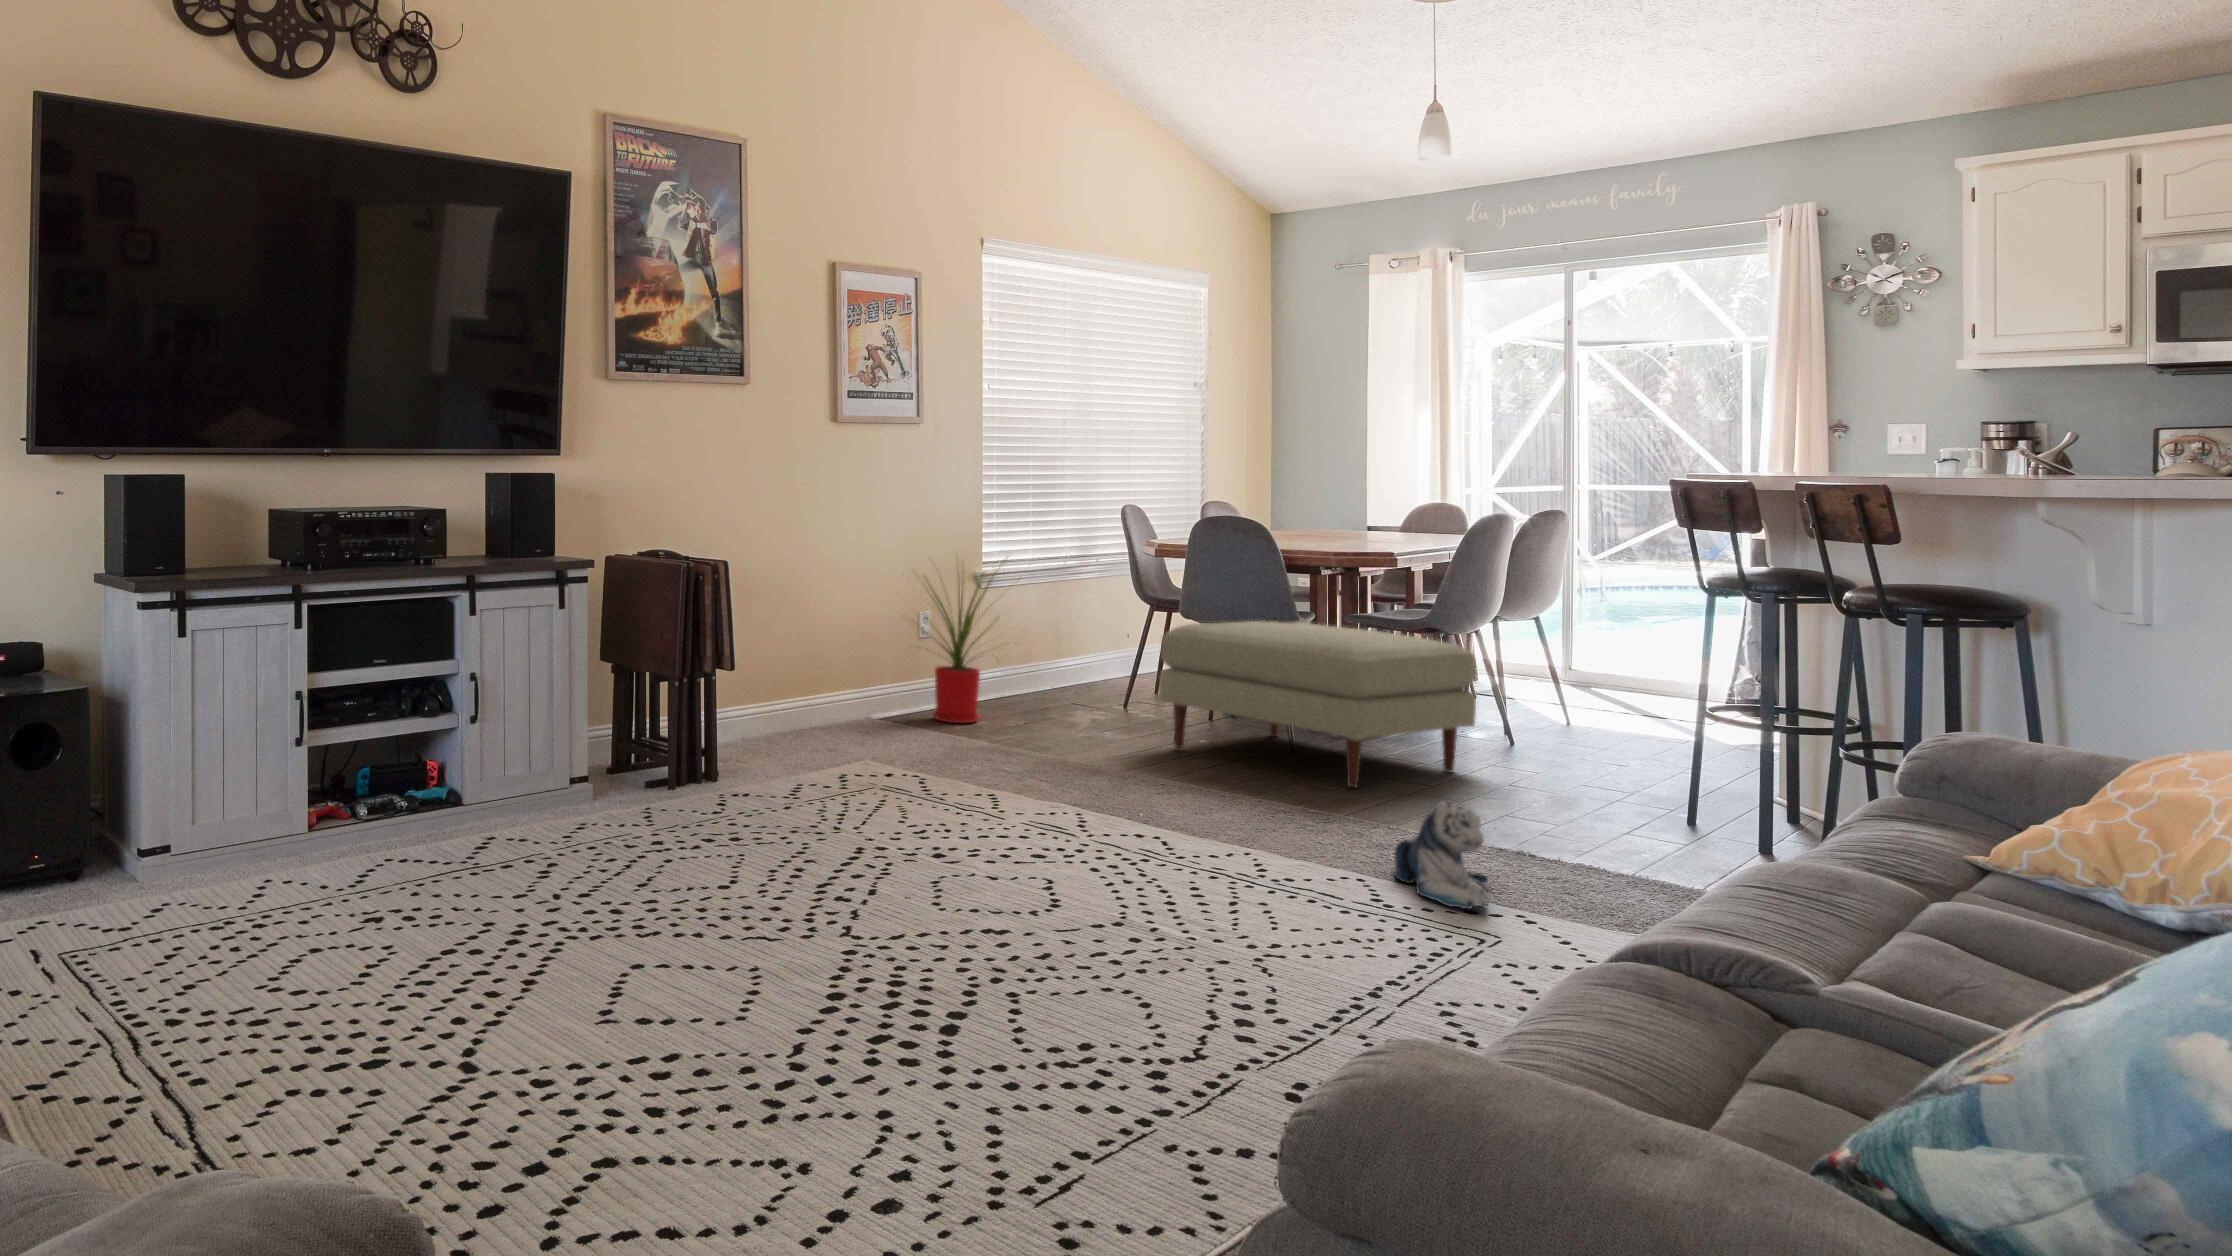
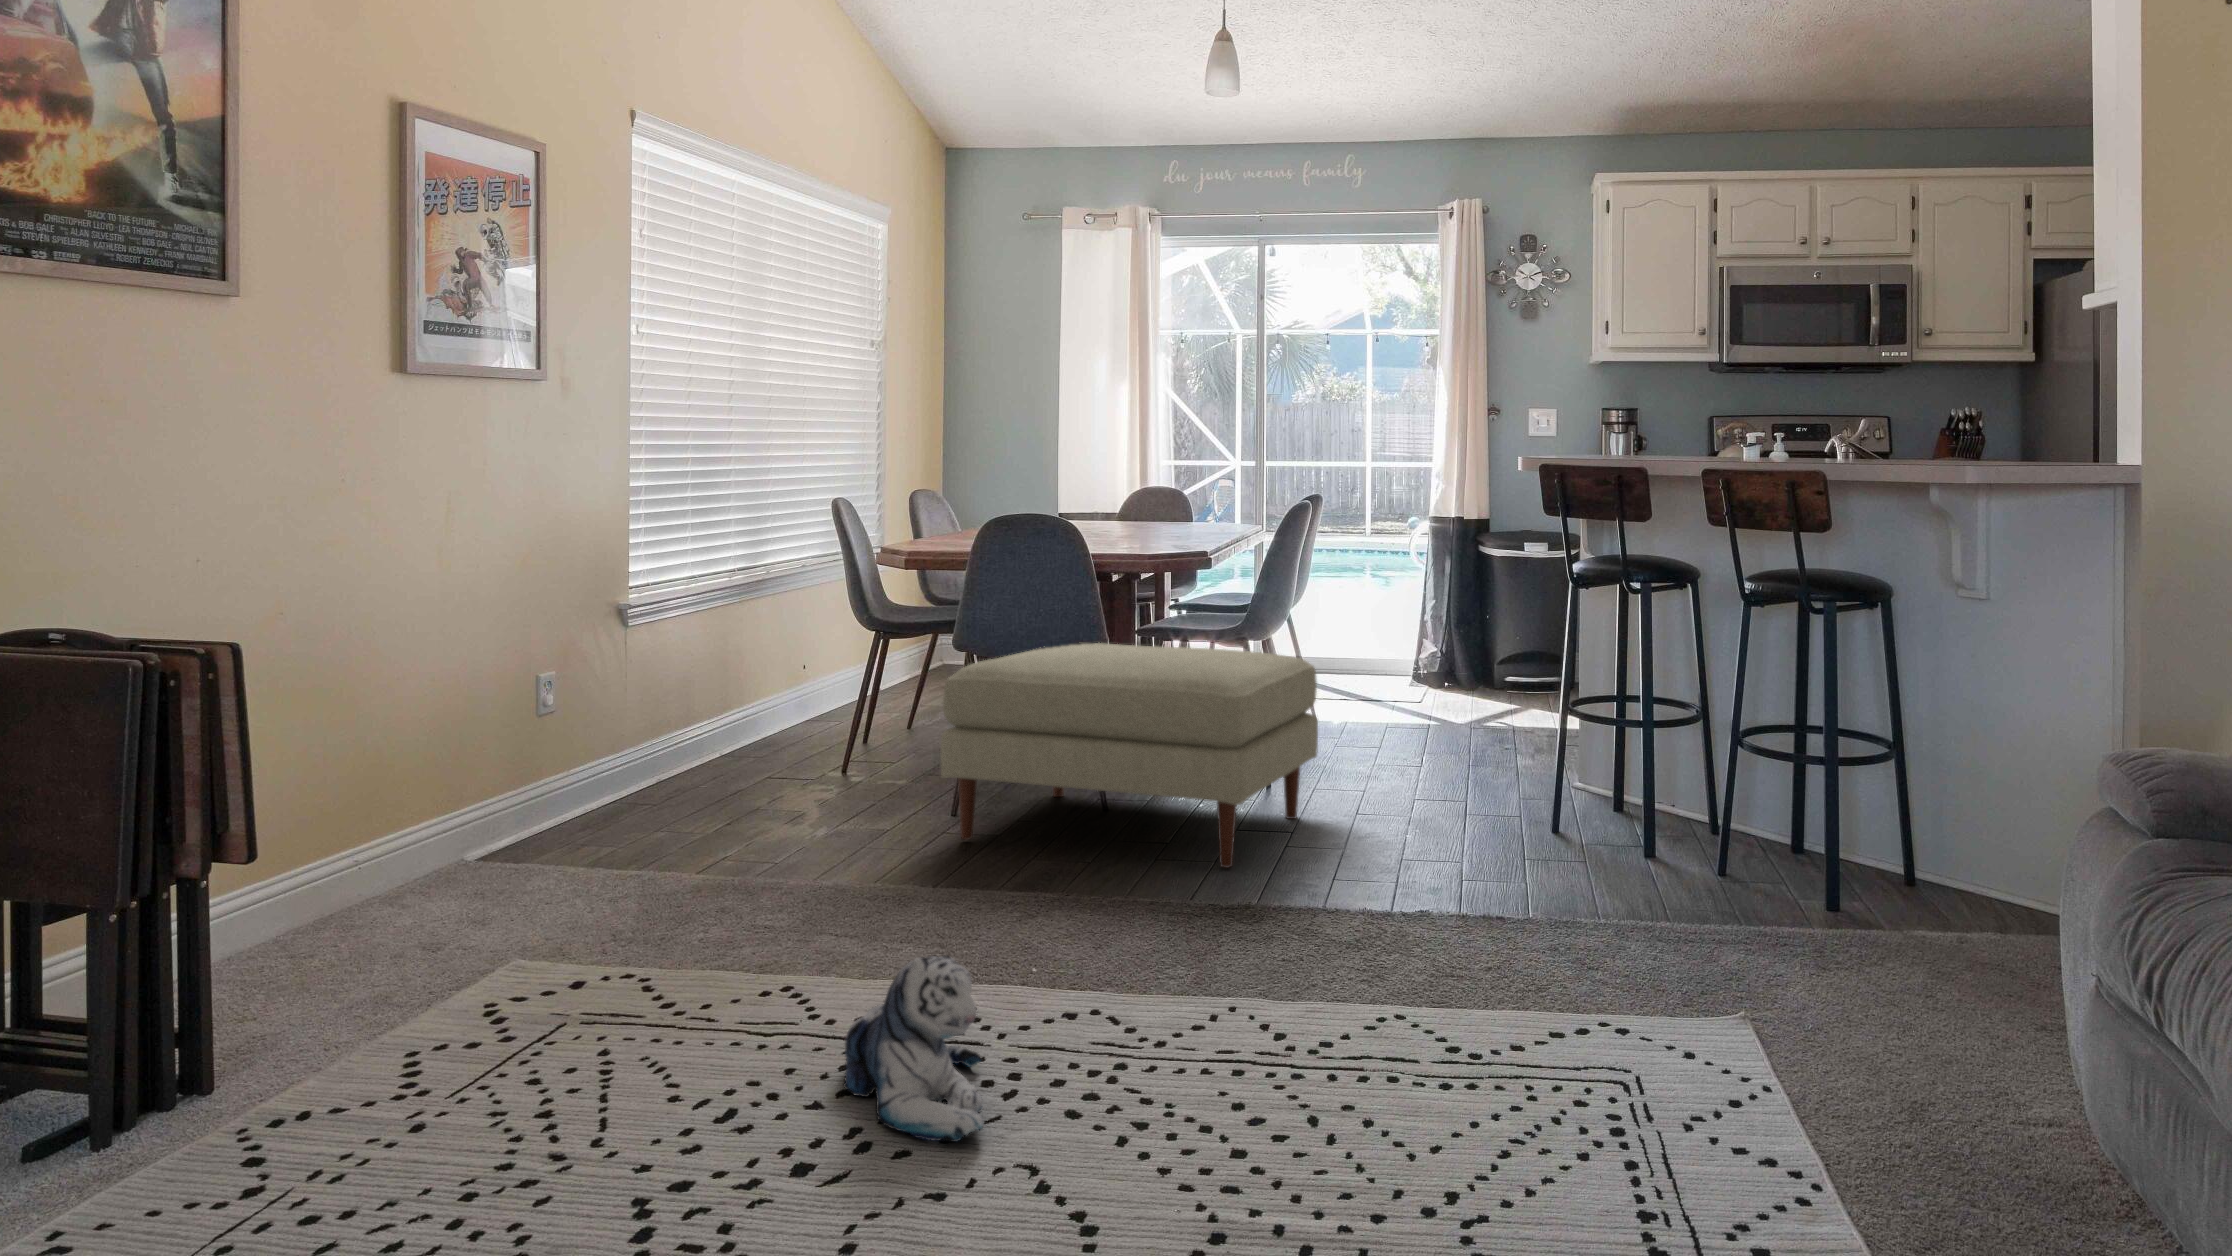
house plant: present [915,558,1007,723] -> none [515,579,720,849]
plush toy: present [1394,802,1488,909] -> present [844,955,984,1142]

